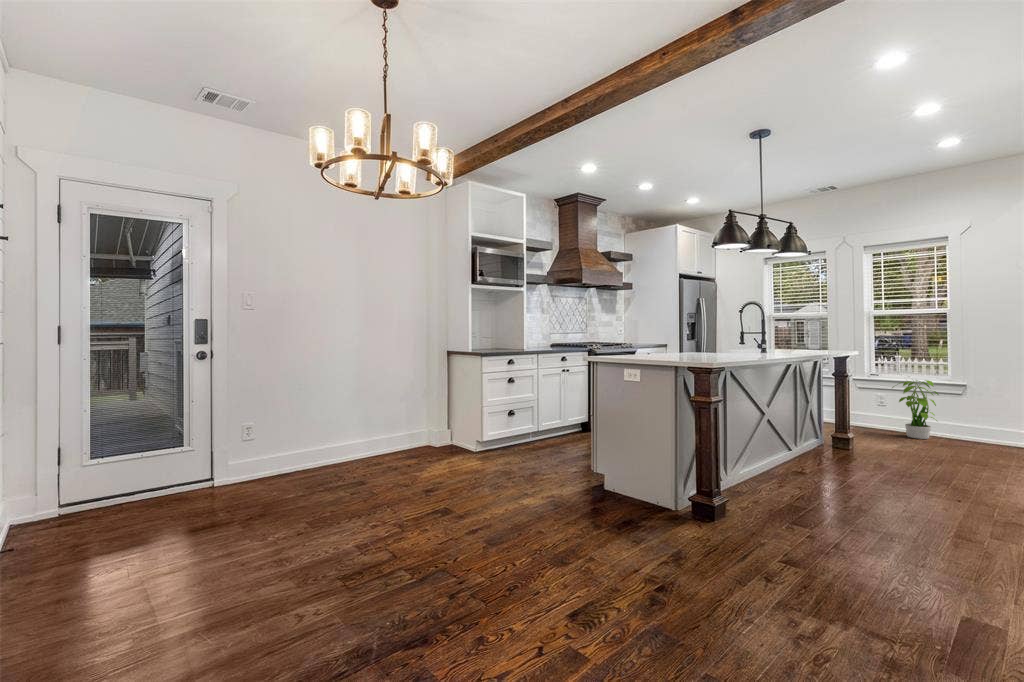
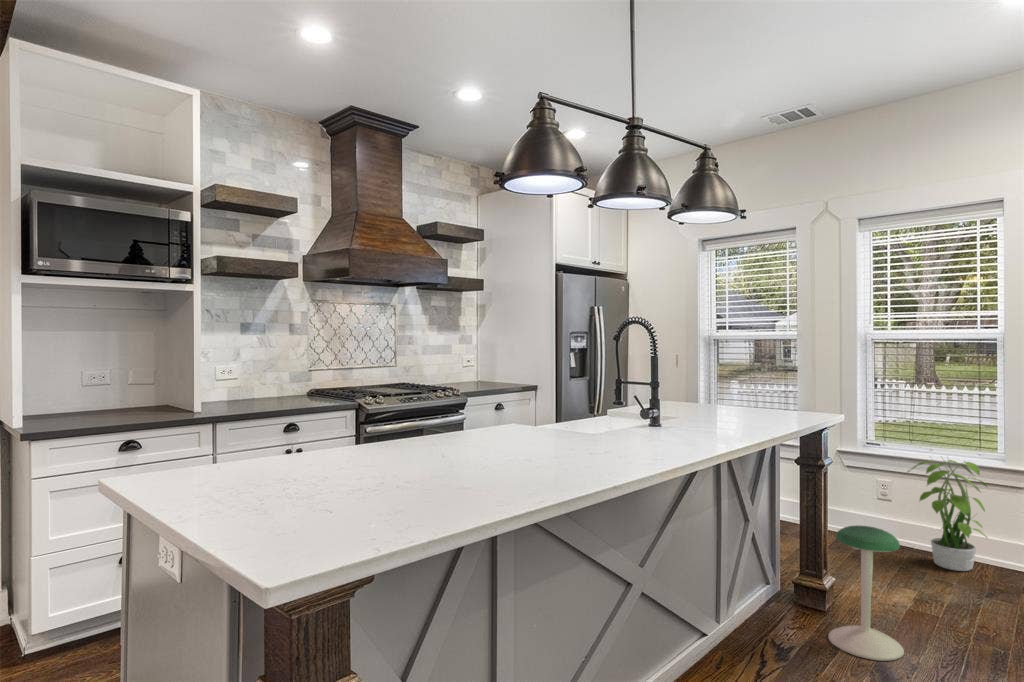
stool: none [850,402,889,461] -> present [828,525,904,661]

